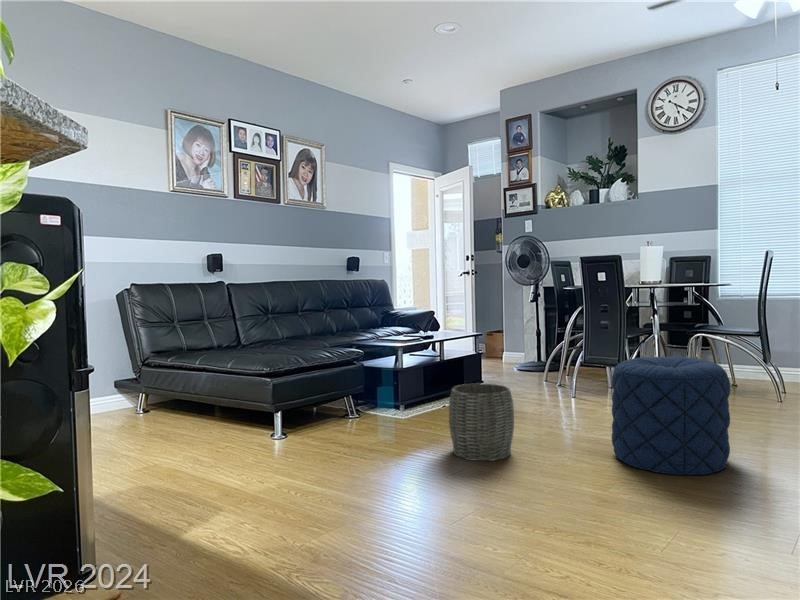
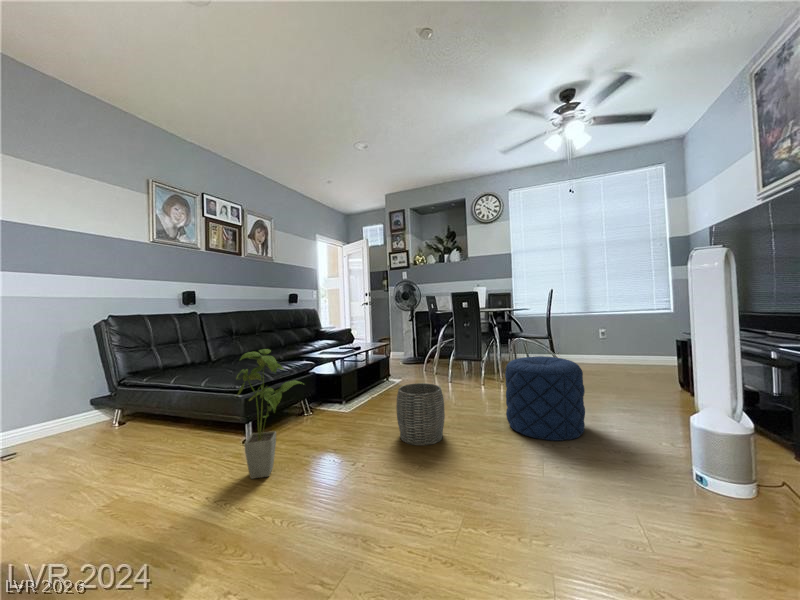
house plant: none [252,324,330,468] -> present [236,349,301,479]

